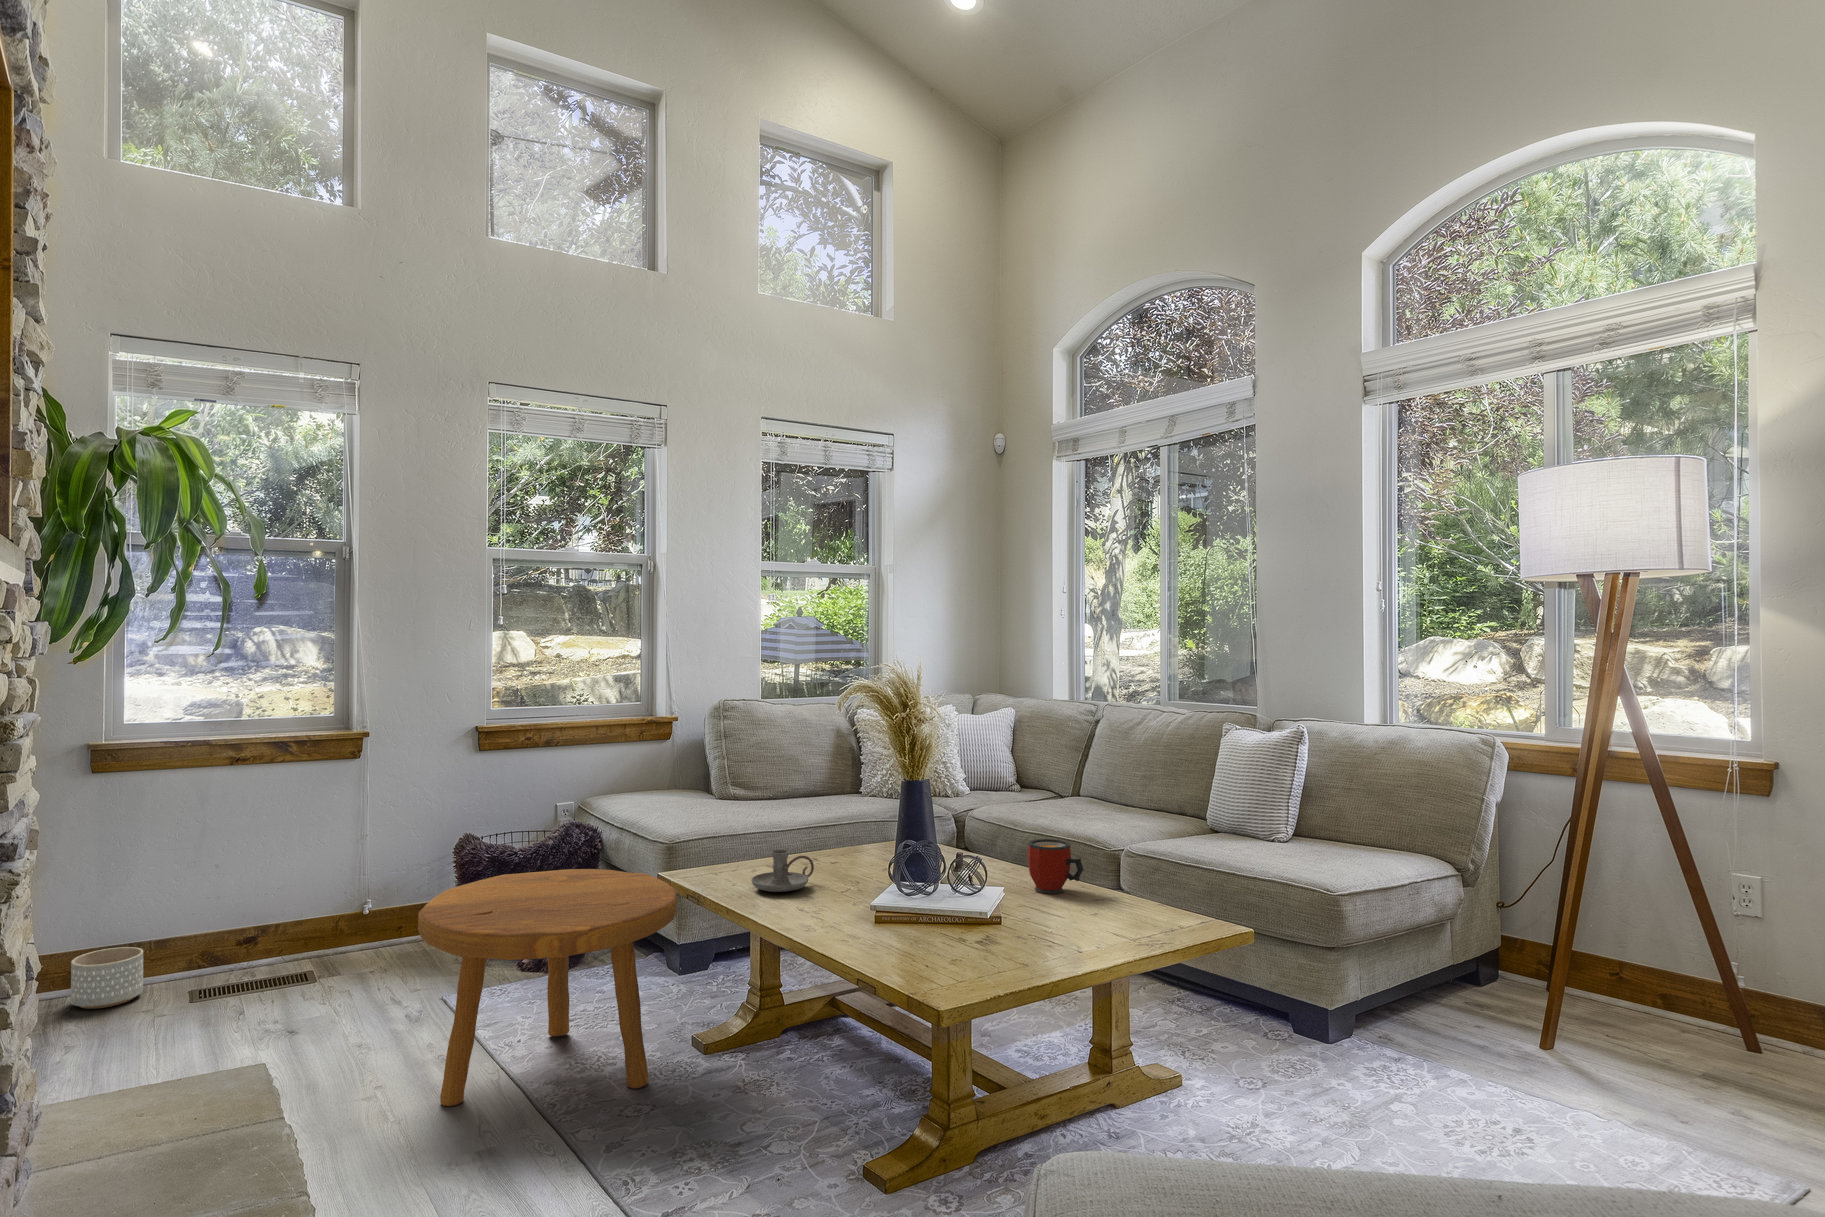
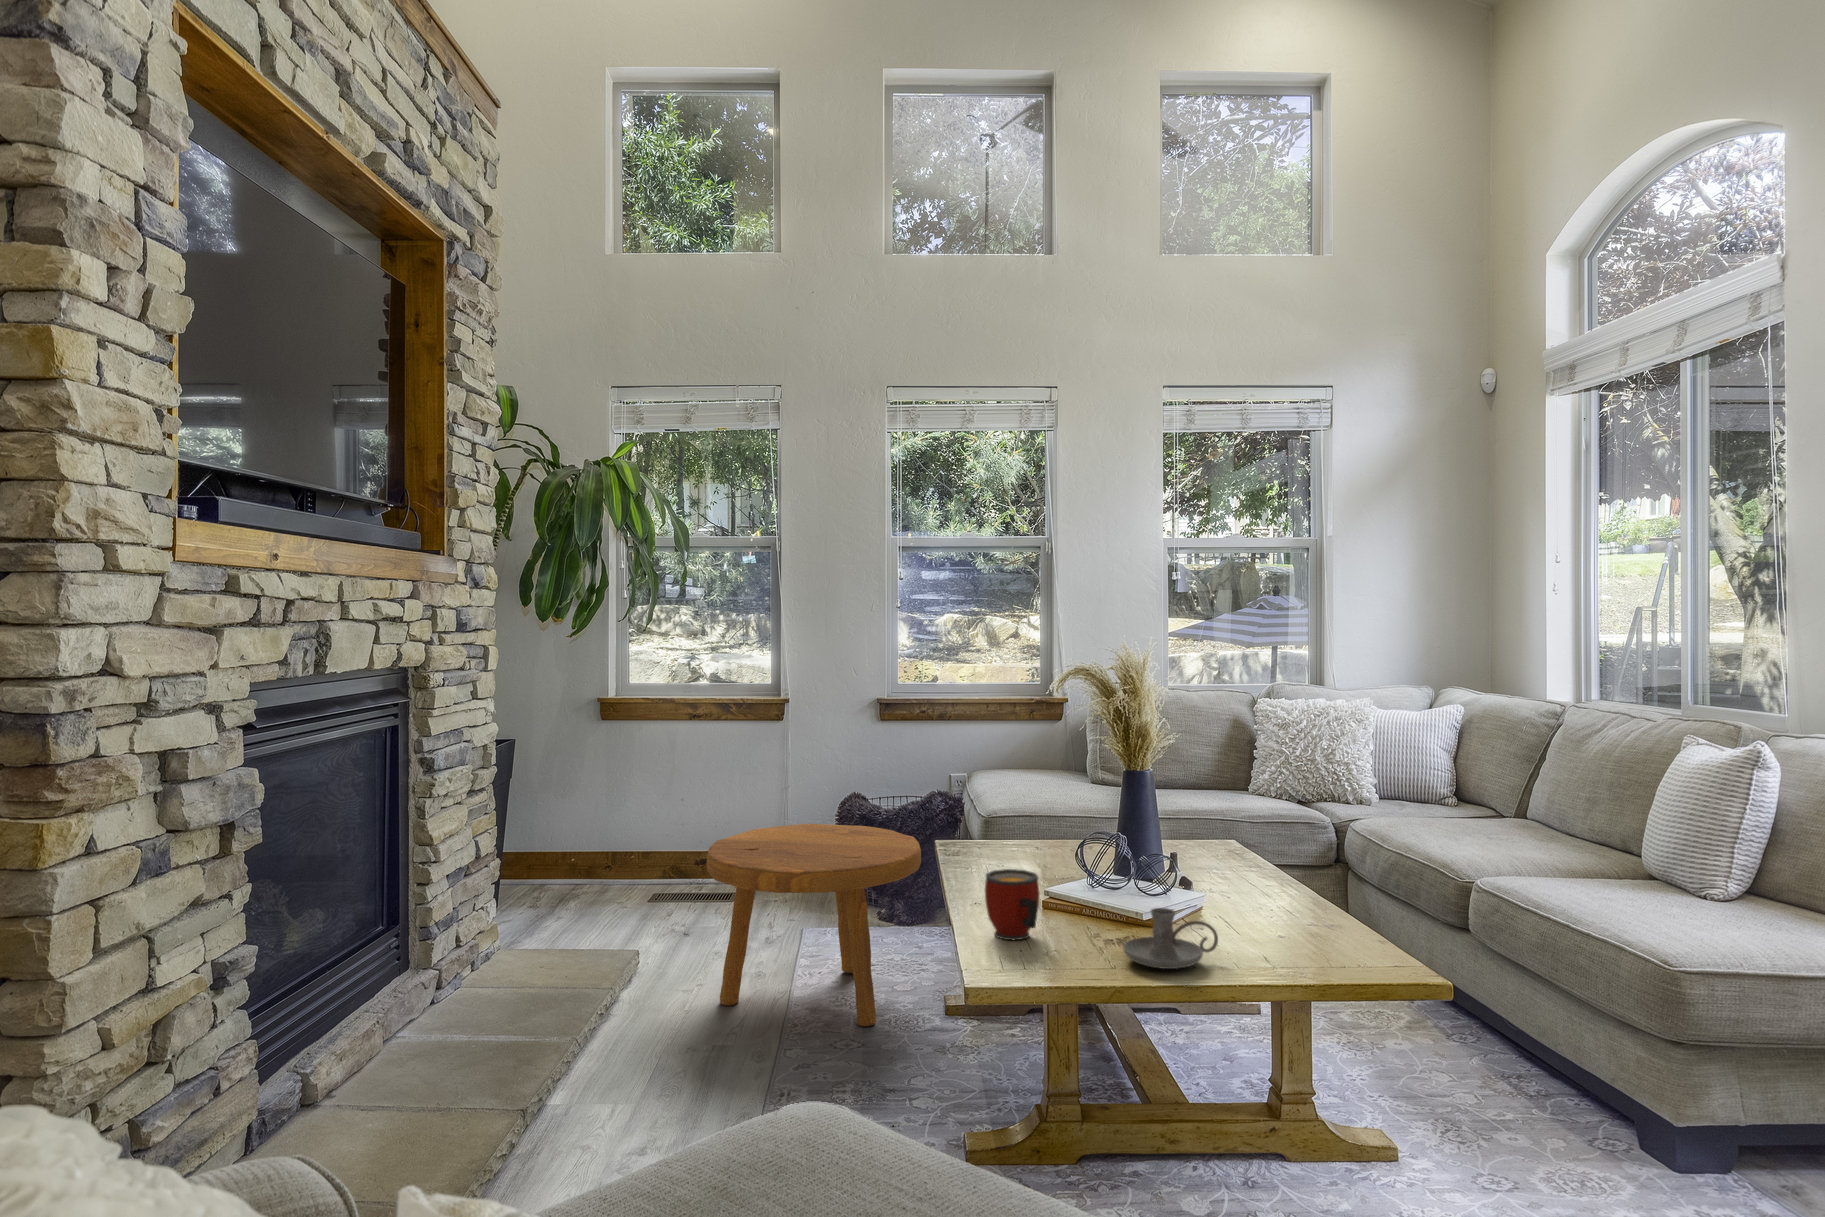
mug: present [1027,839,1084,894] -> present [985,869,1039,940]
candle holder: present [751,850,814,892] -> present [1123,908,1218,969]
planter: present [71,947,143,1009] -> none [588,851,632,893]

